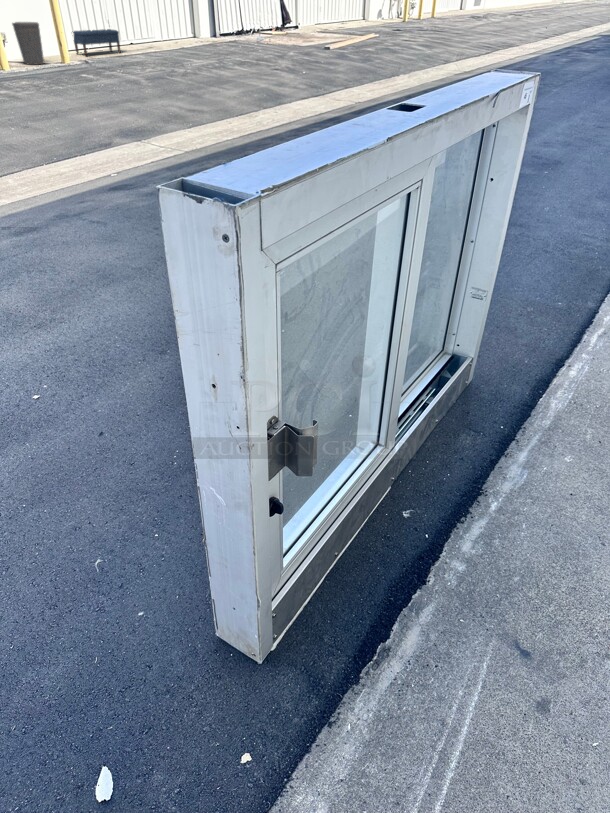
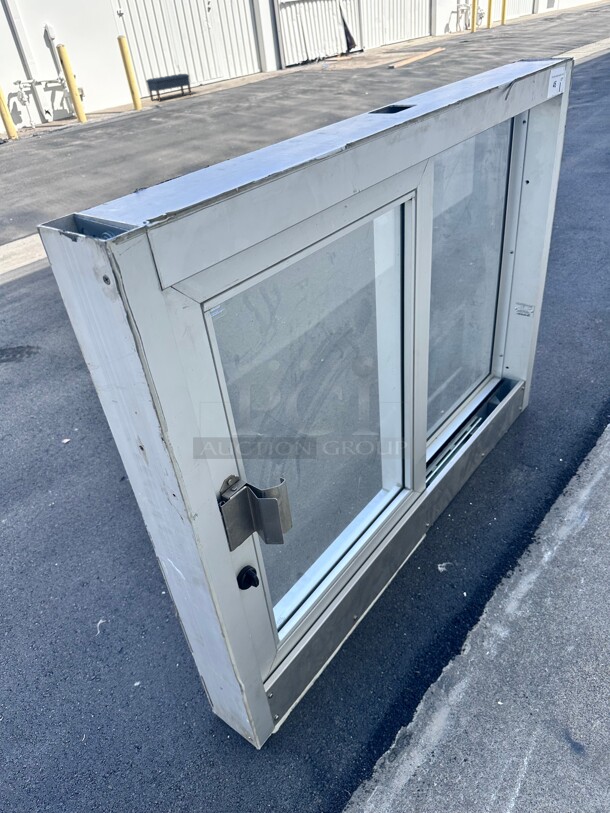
trash can: present [12,22,44,64] -> none [92,75,122,114]

